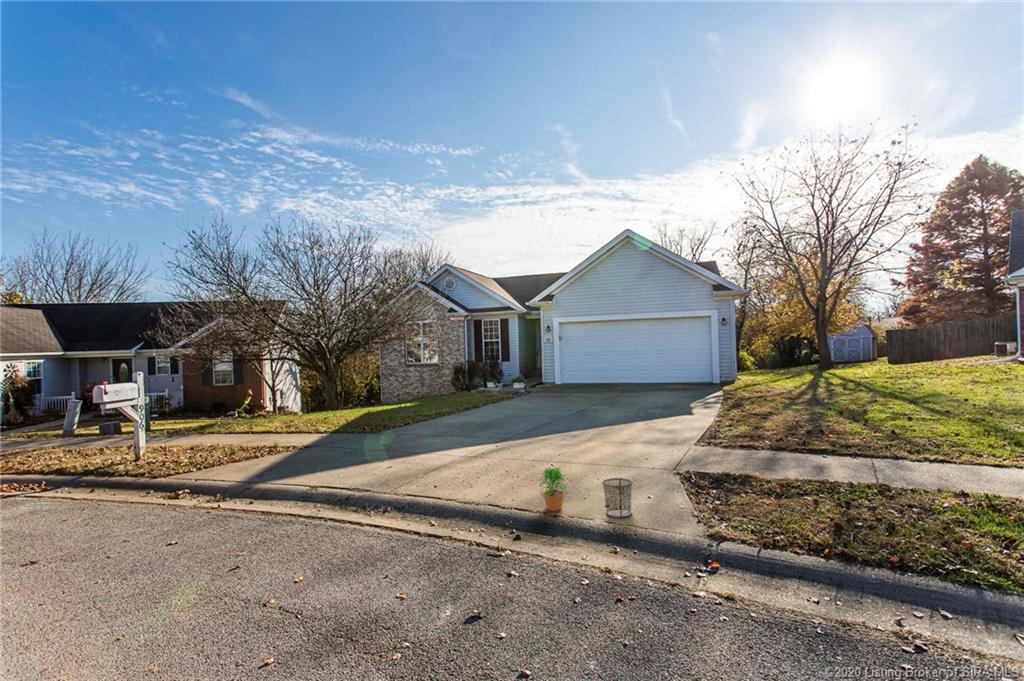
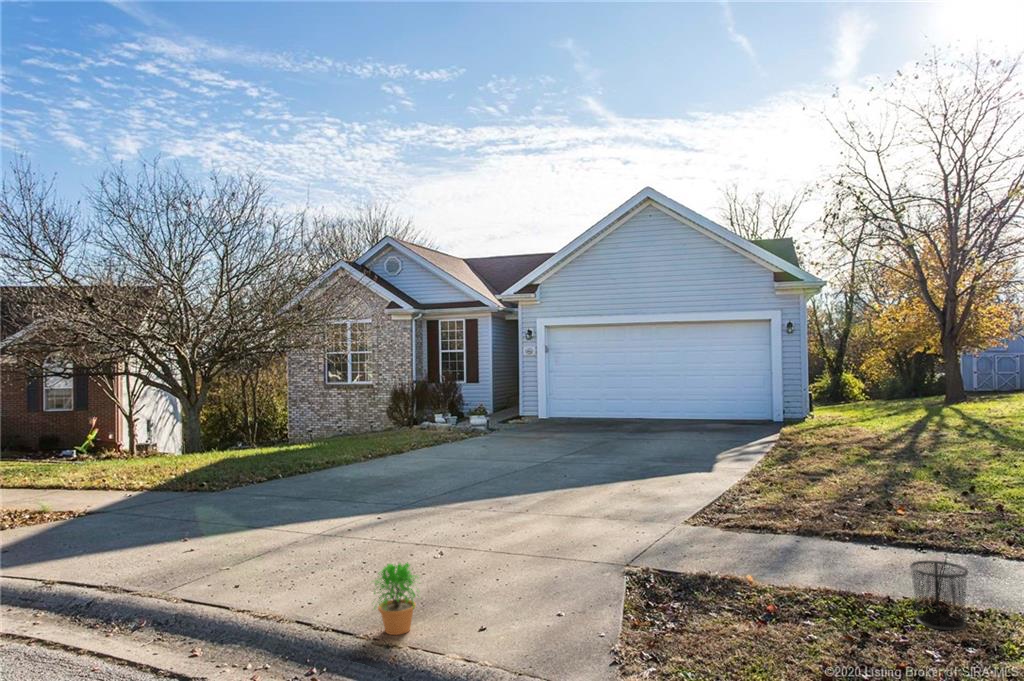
trash can: present [602,478,632,518] -> present [910,561,968,630]

